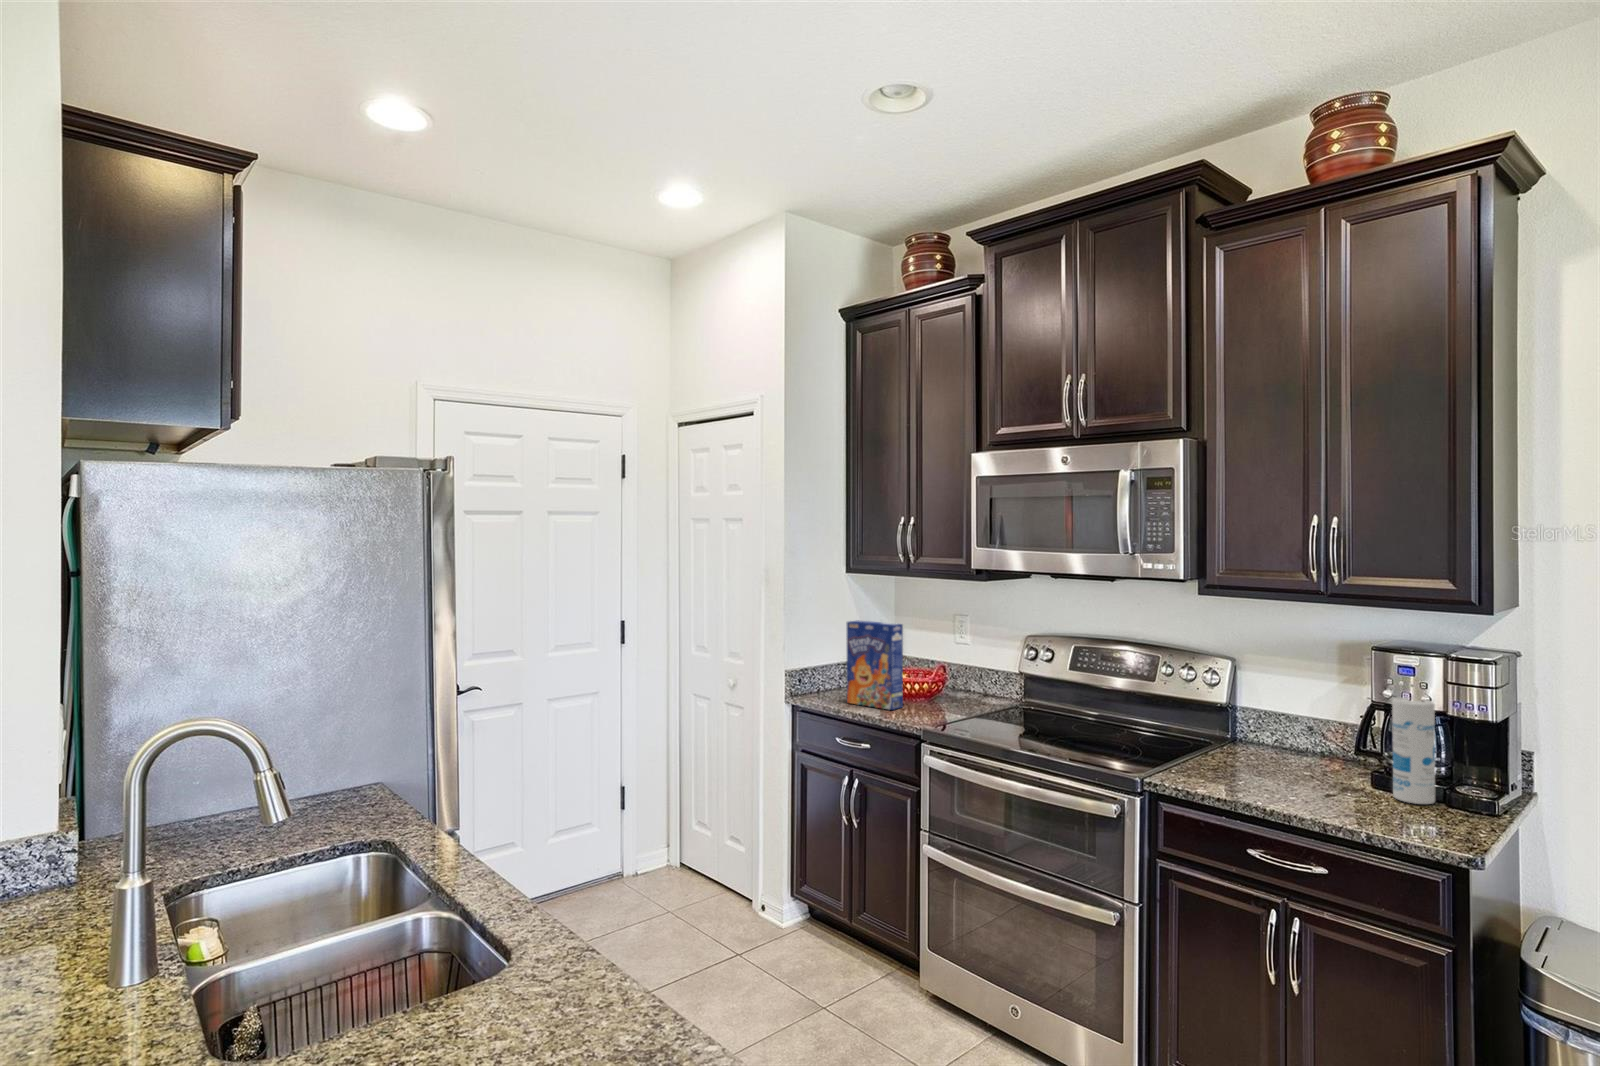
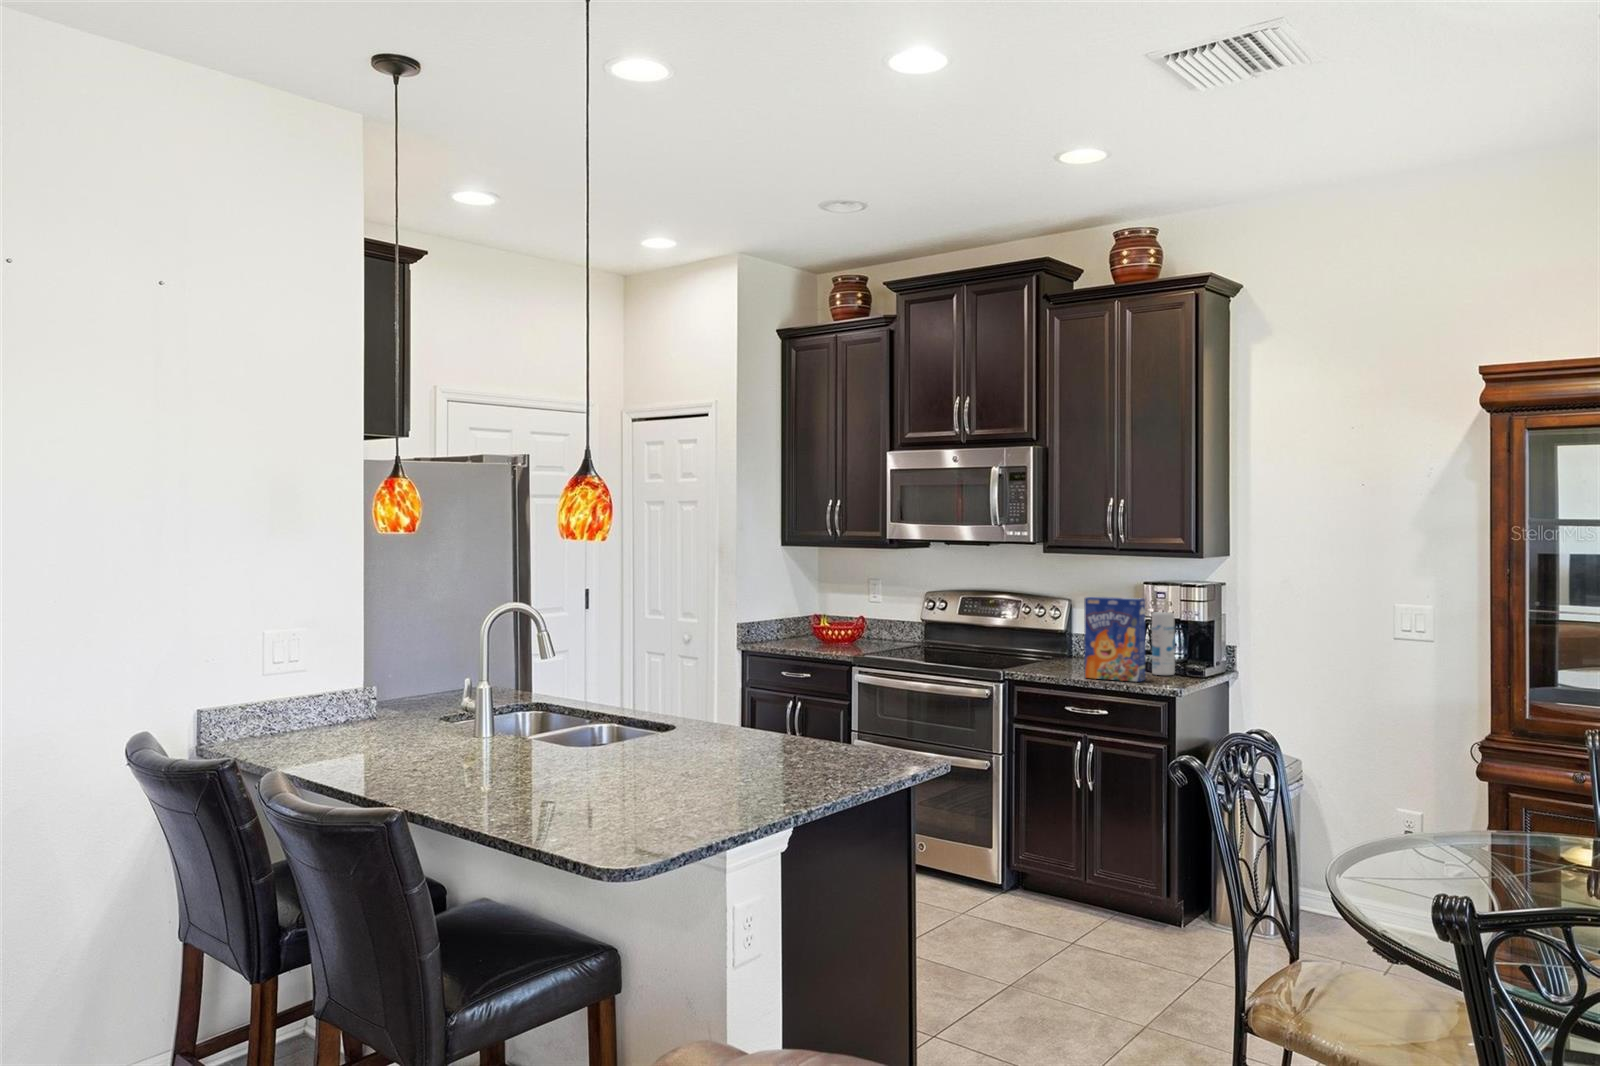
cereal box: present [847,620,903,710] -> present [1084,597,1145,682]

